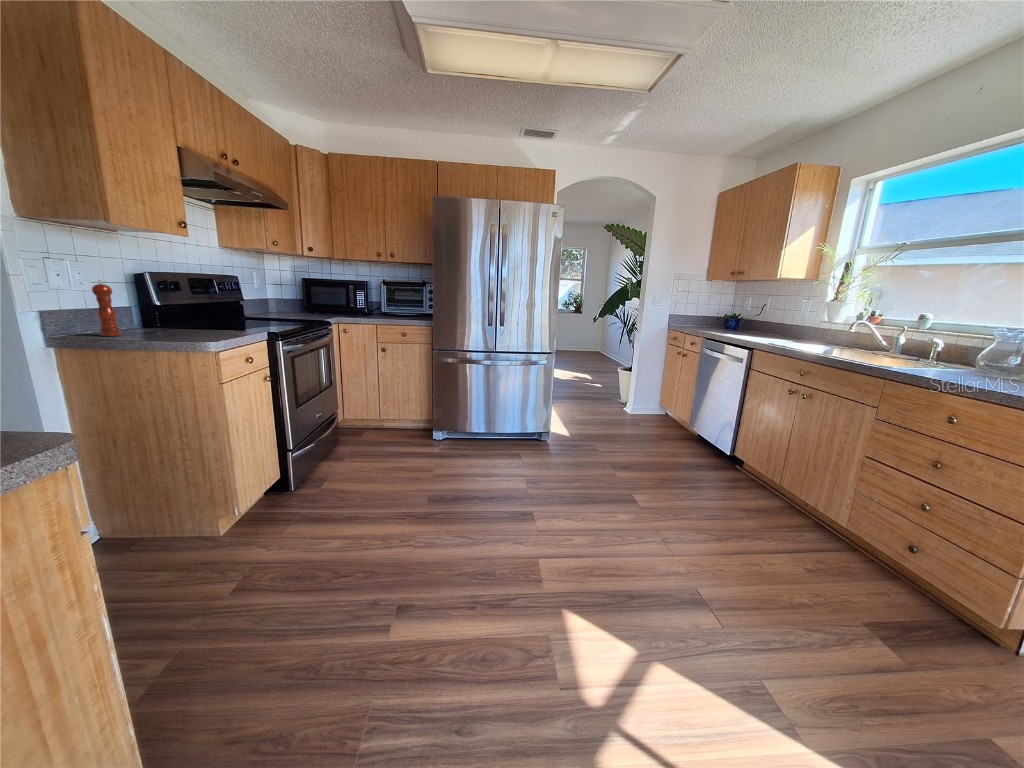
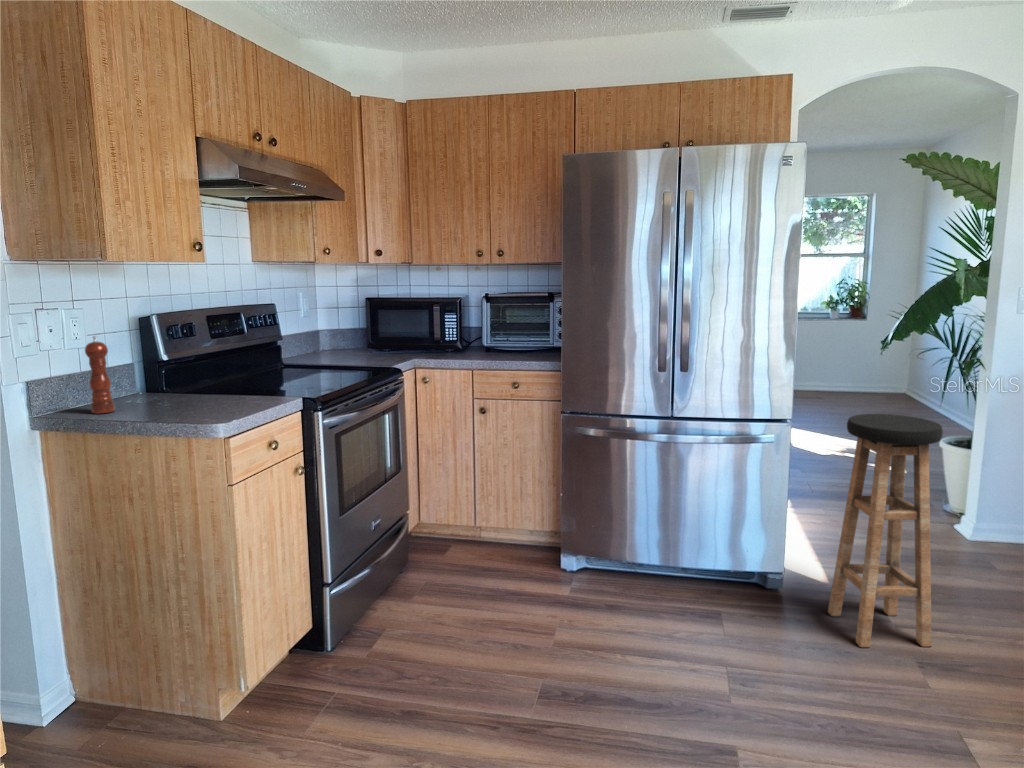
bar stool: none [570,348,623,462] -> present [828,414,943,647]

